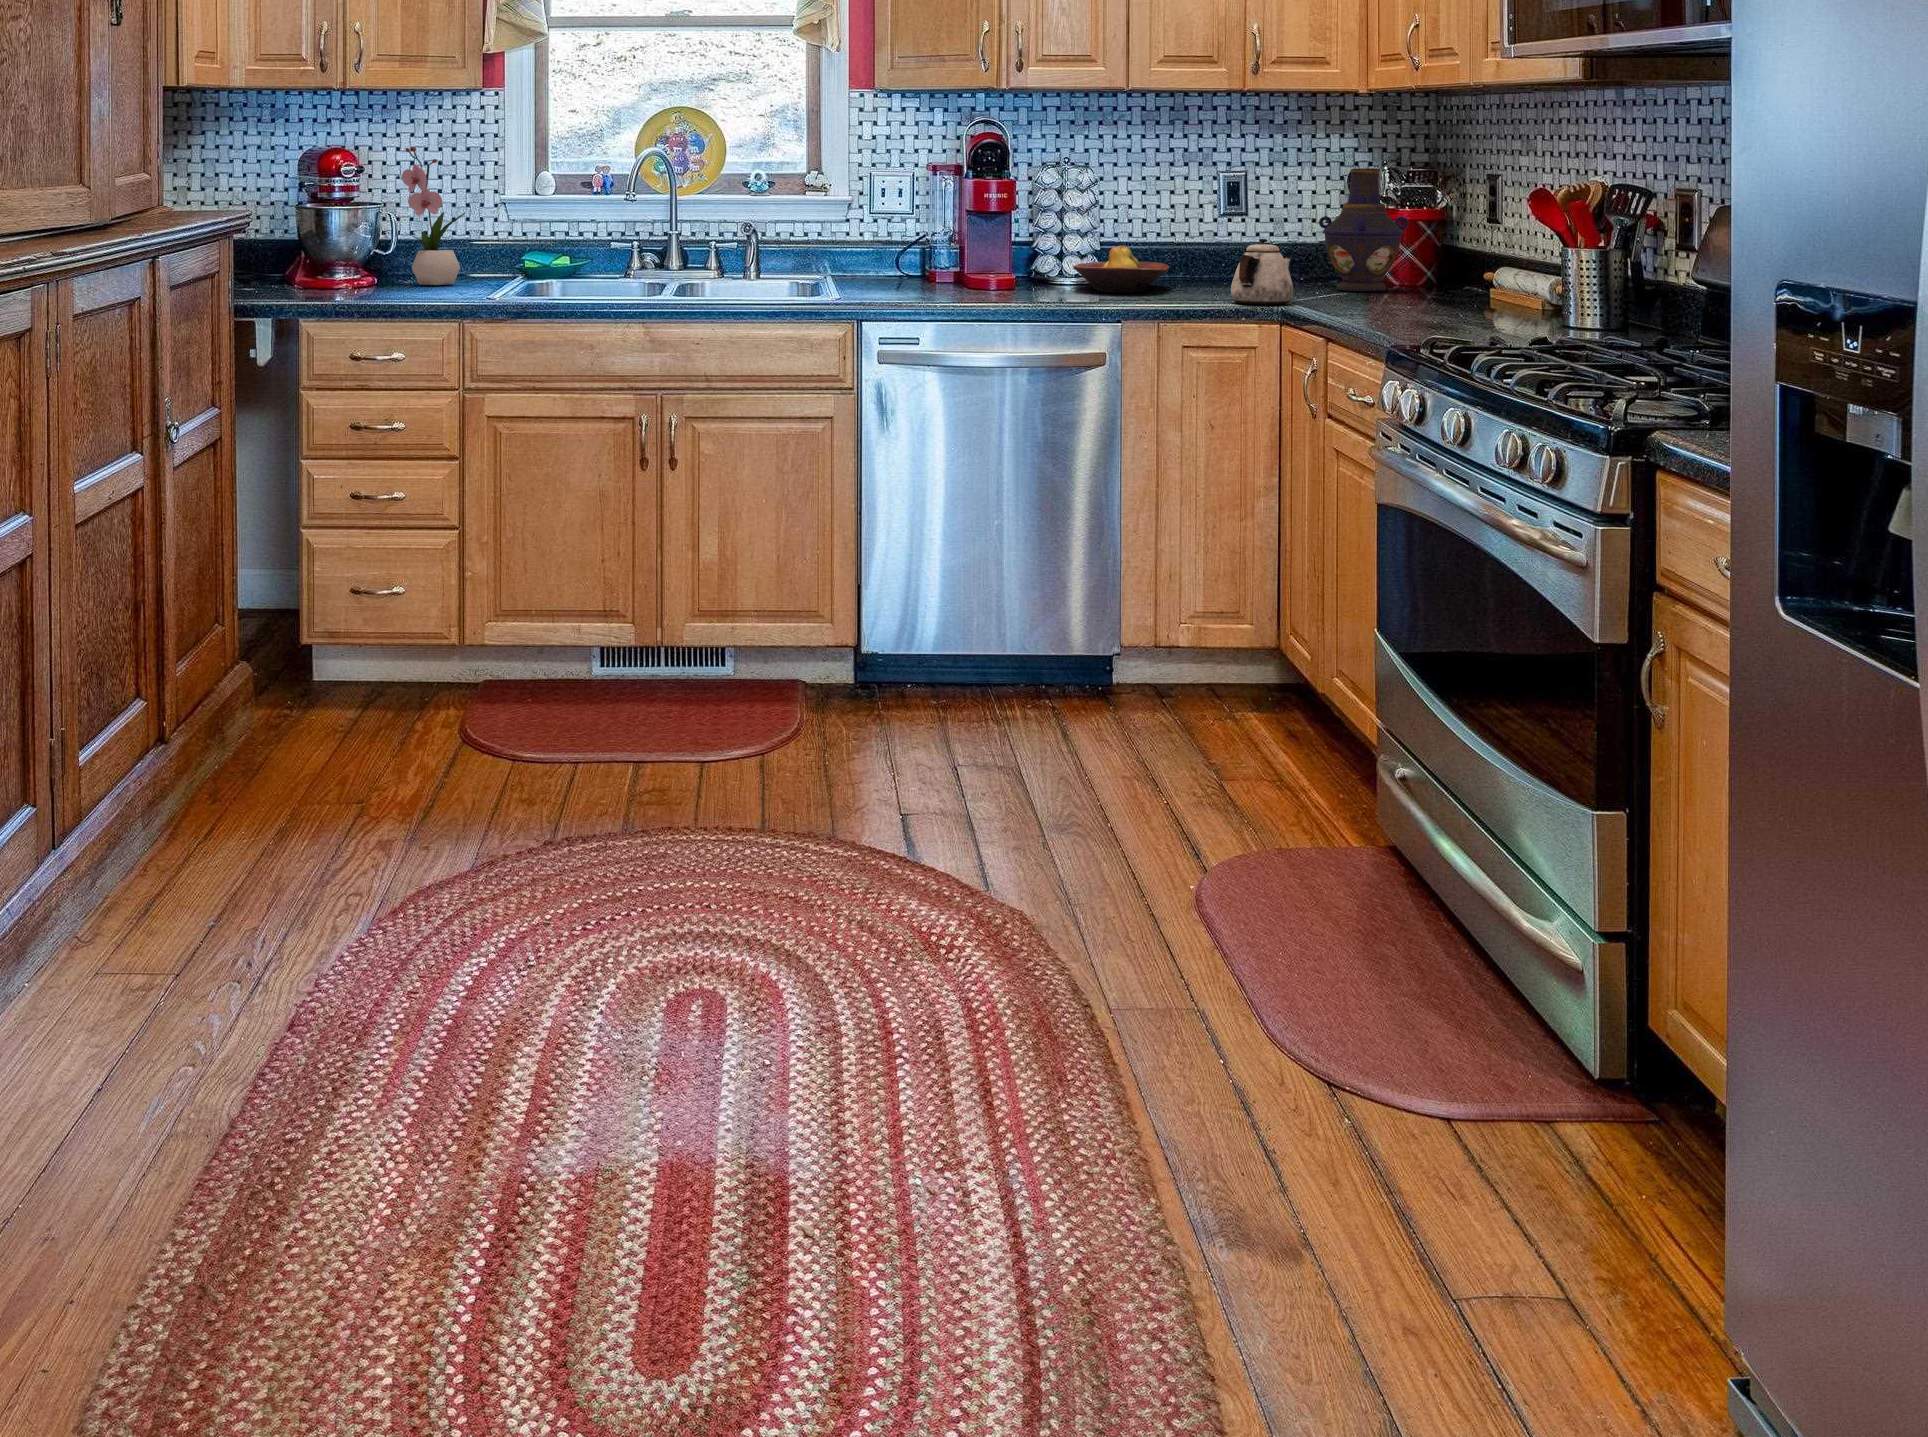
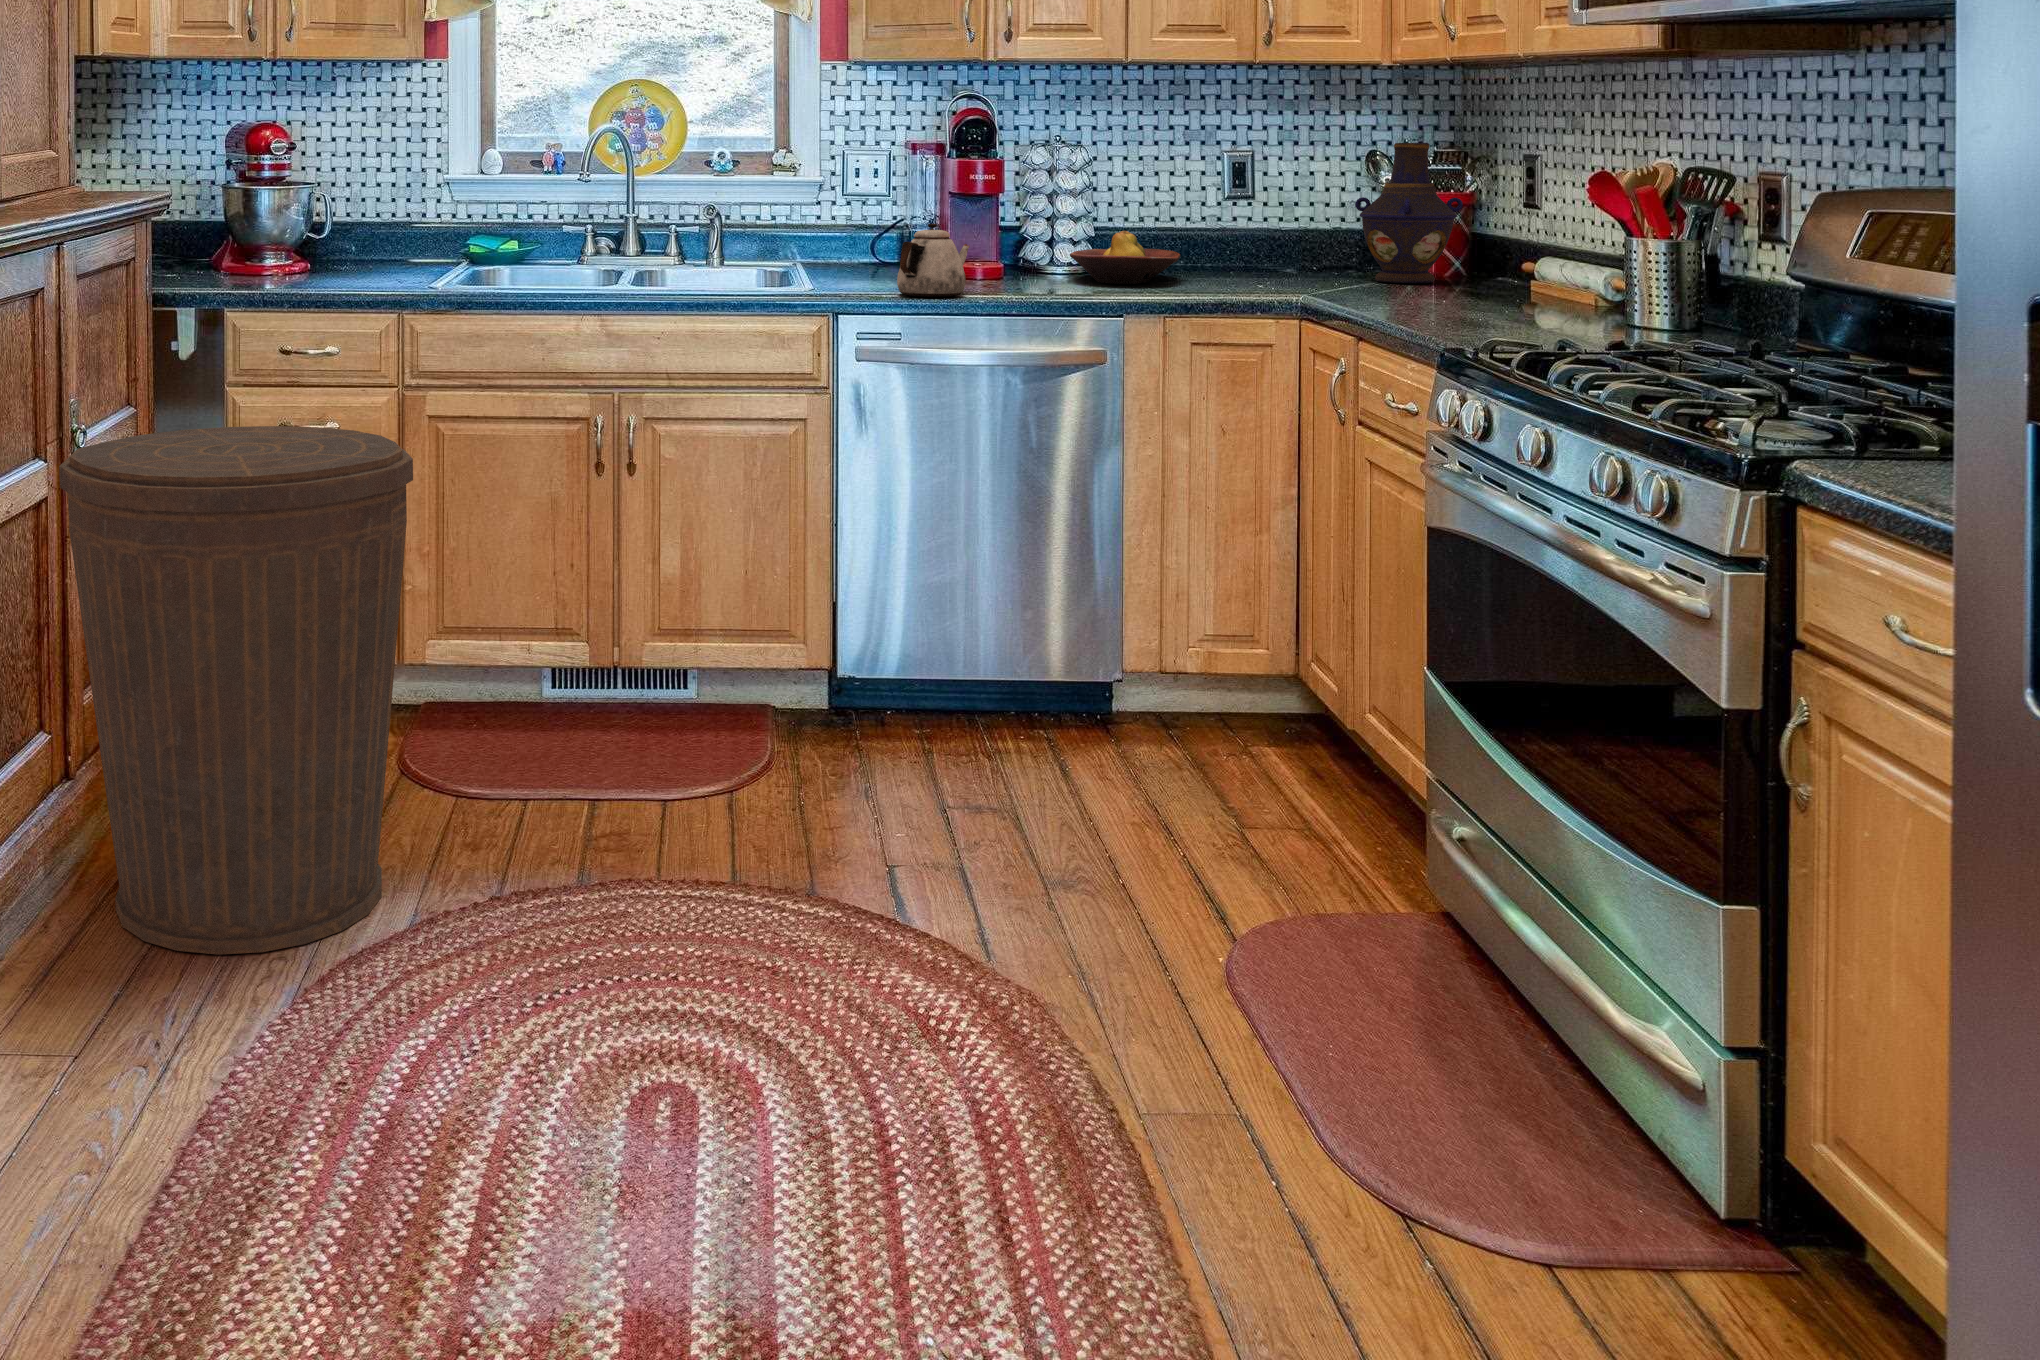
flower arrangement: present [402,147,465,285] -> none [334,126,402,274]
teapot: present [1231,239,1293,304] -> present [897,224,970,297]
trash can: none [146,421,476,902] -> present [59,426,413,955]

